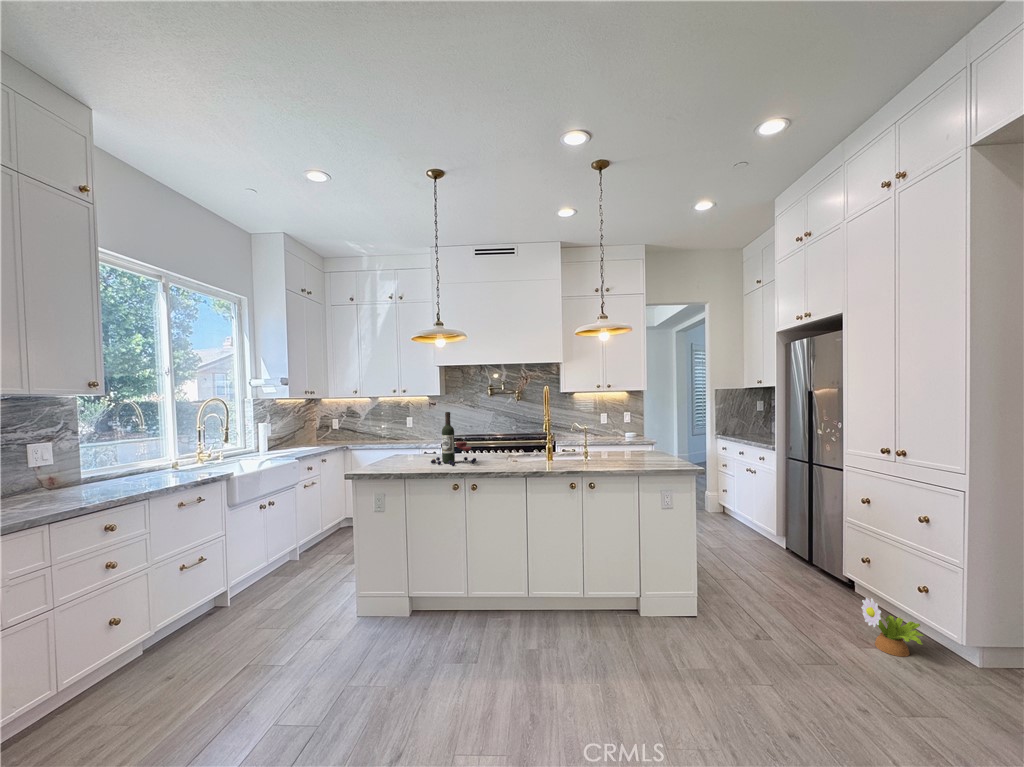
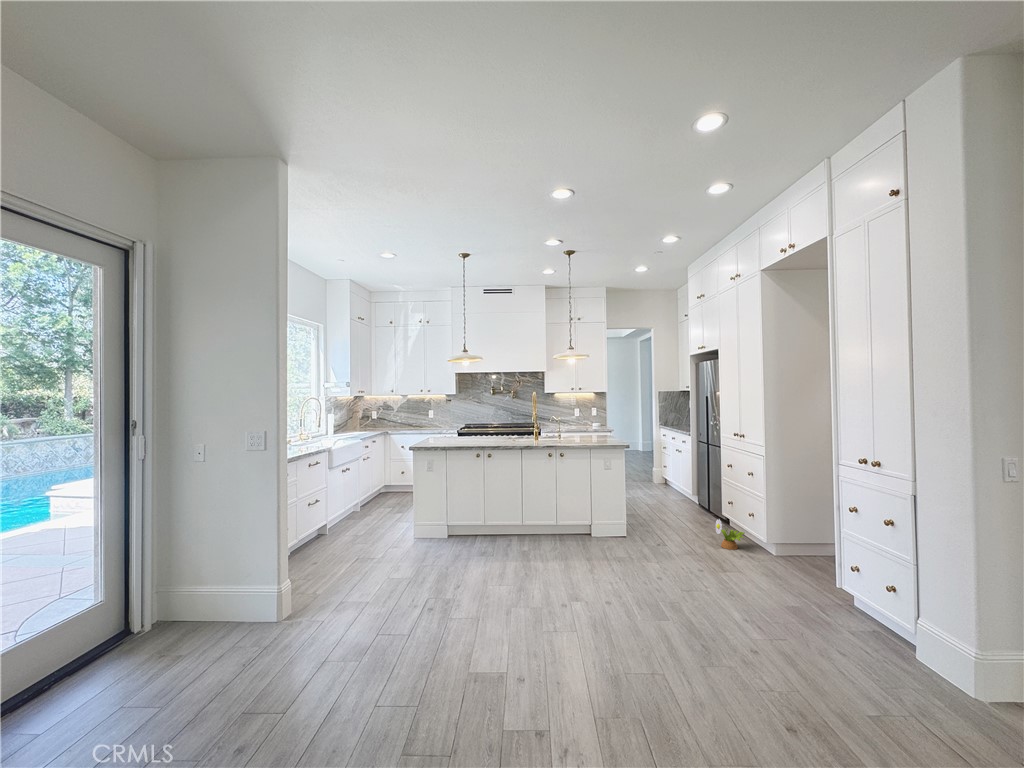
wine bottle: present [431,412,476,466] -> none [460,409,489,444]

